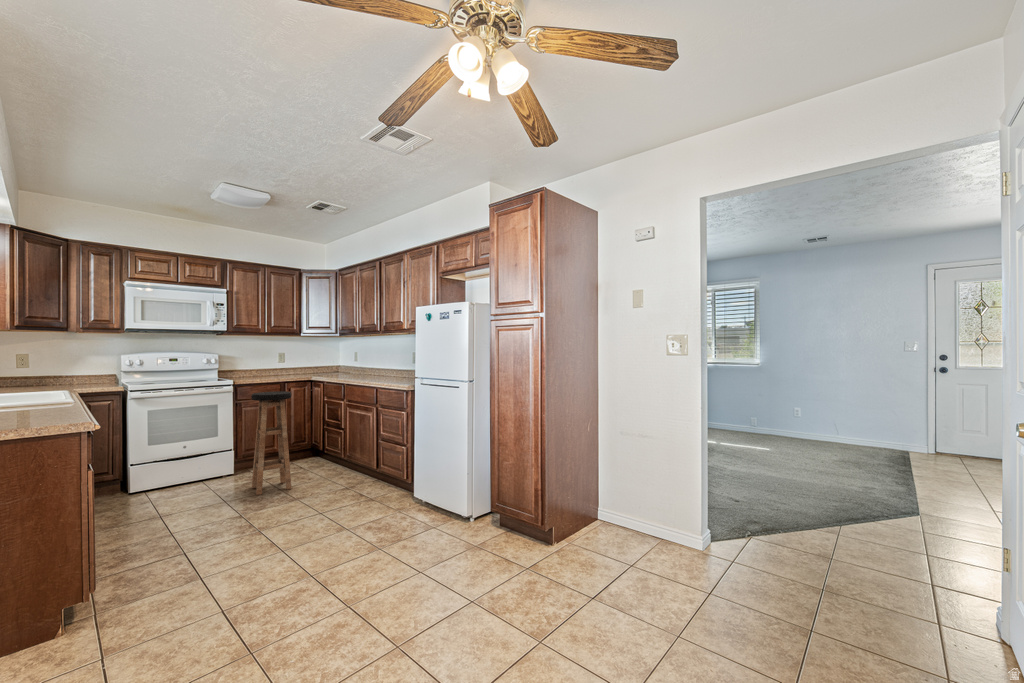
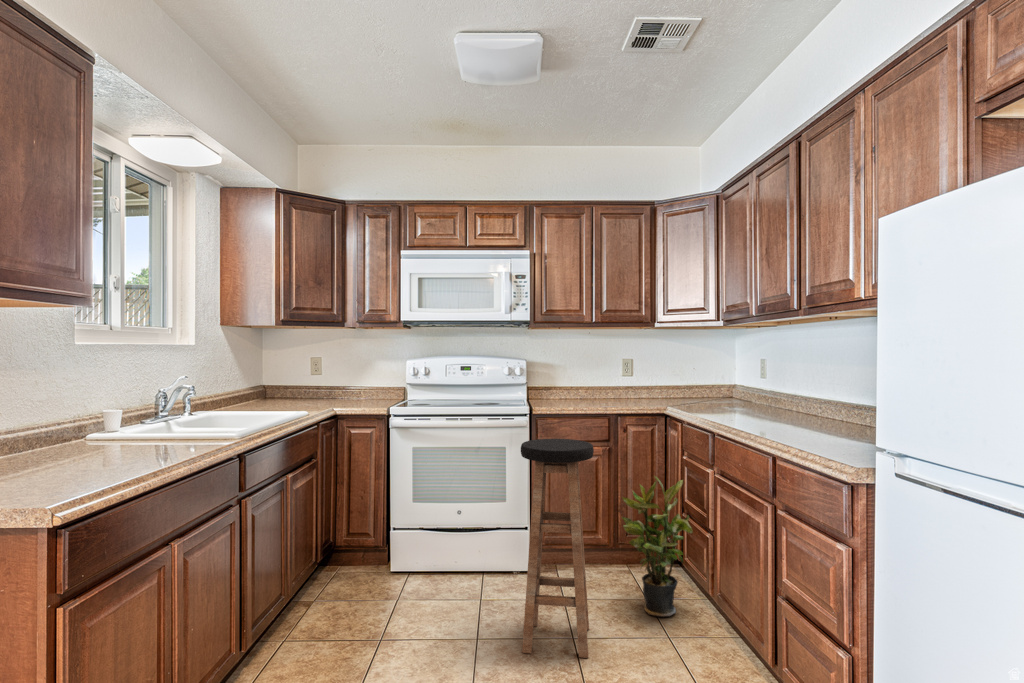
potted plant: none [297,408,332,473] -> present [622,477,693,617]

